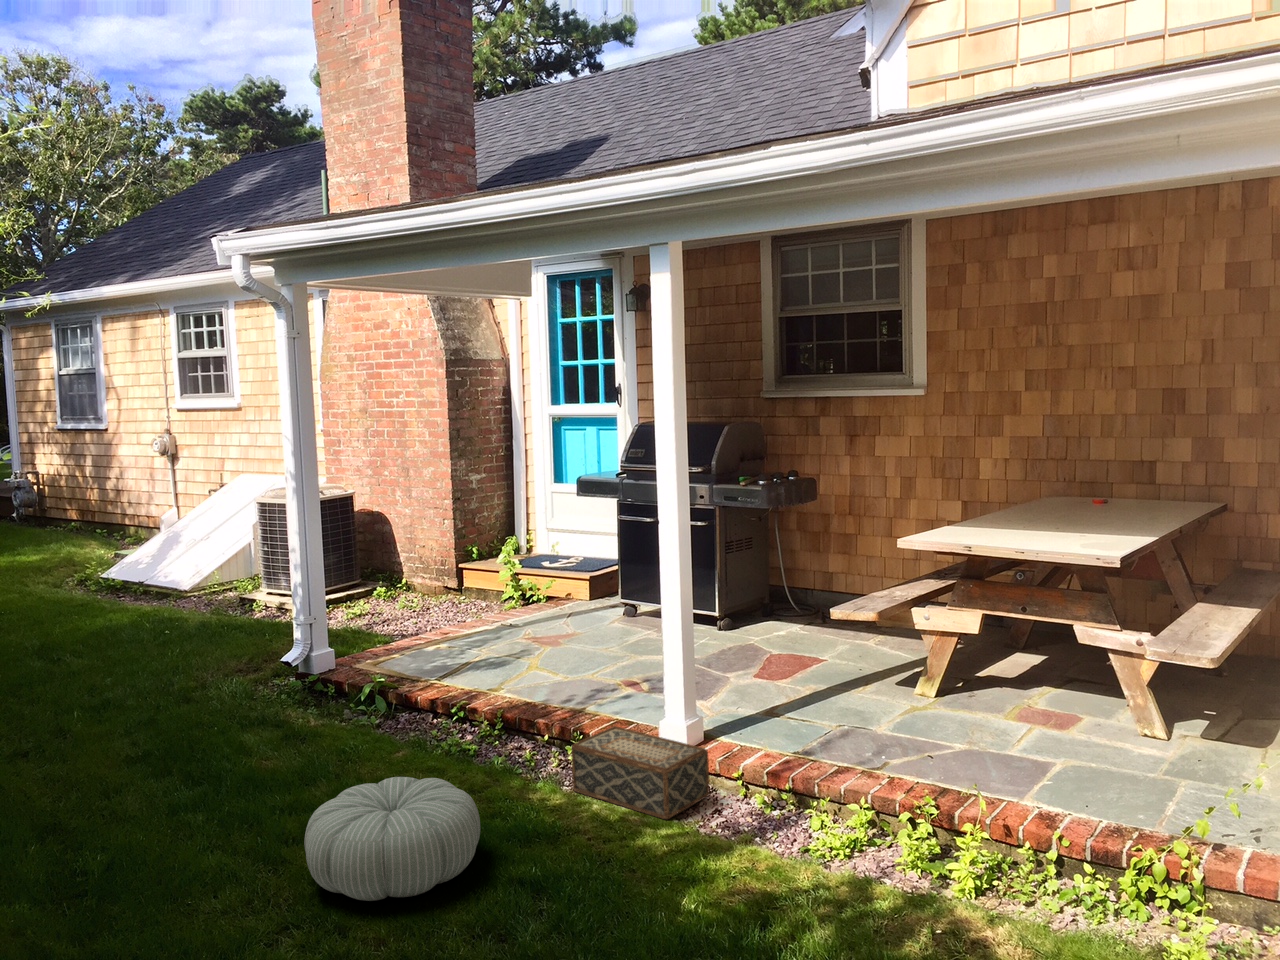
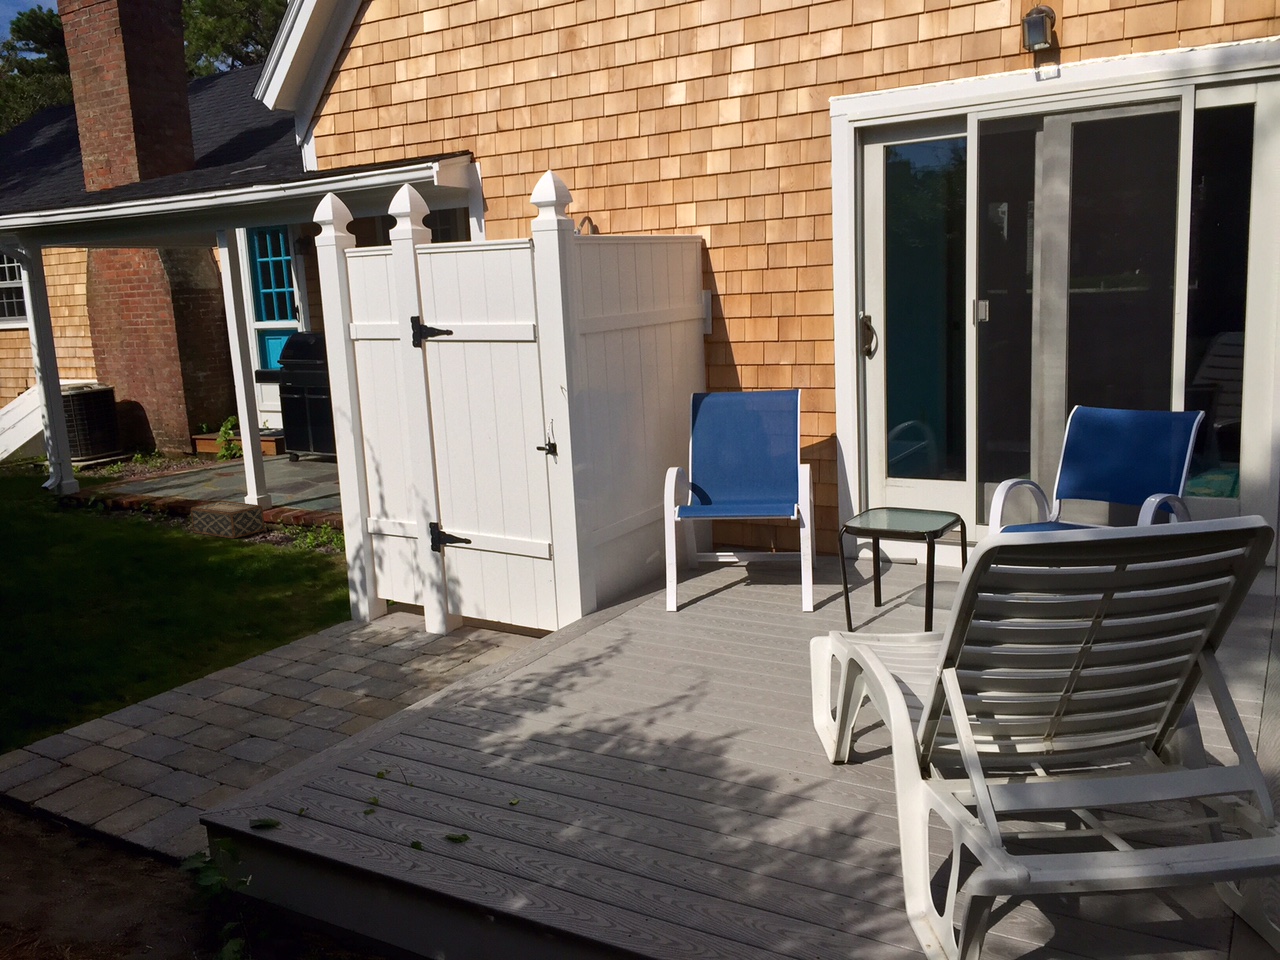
pouf: present [304,777,480,901] -> none [28,518,125,567]

